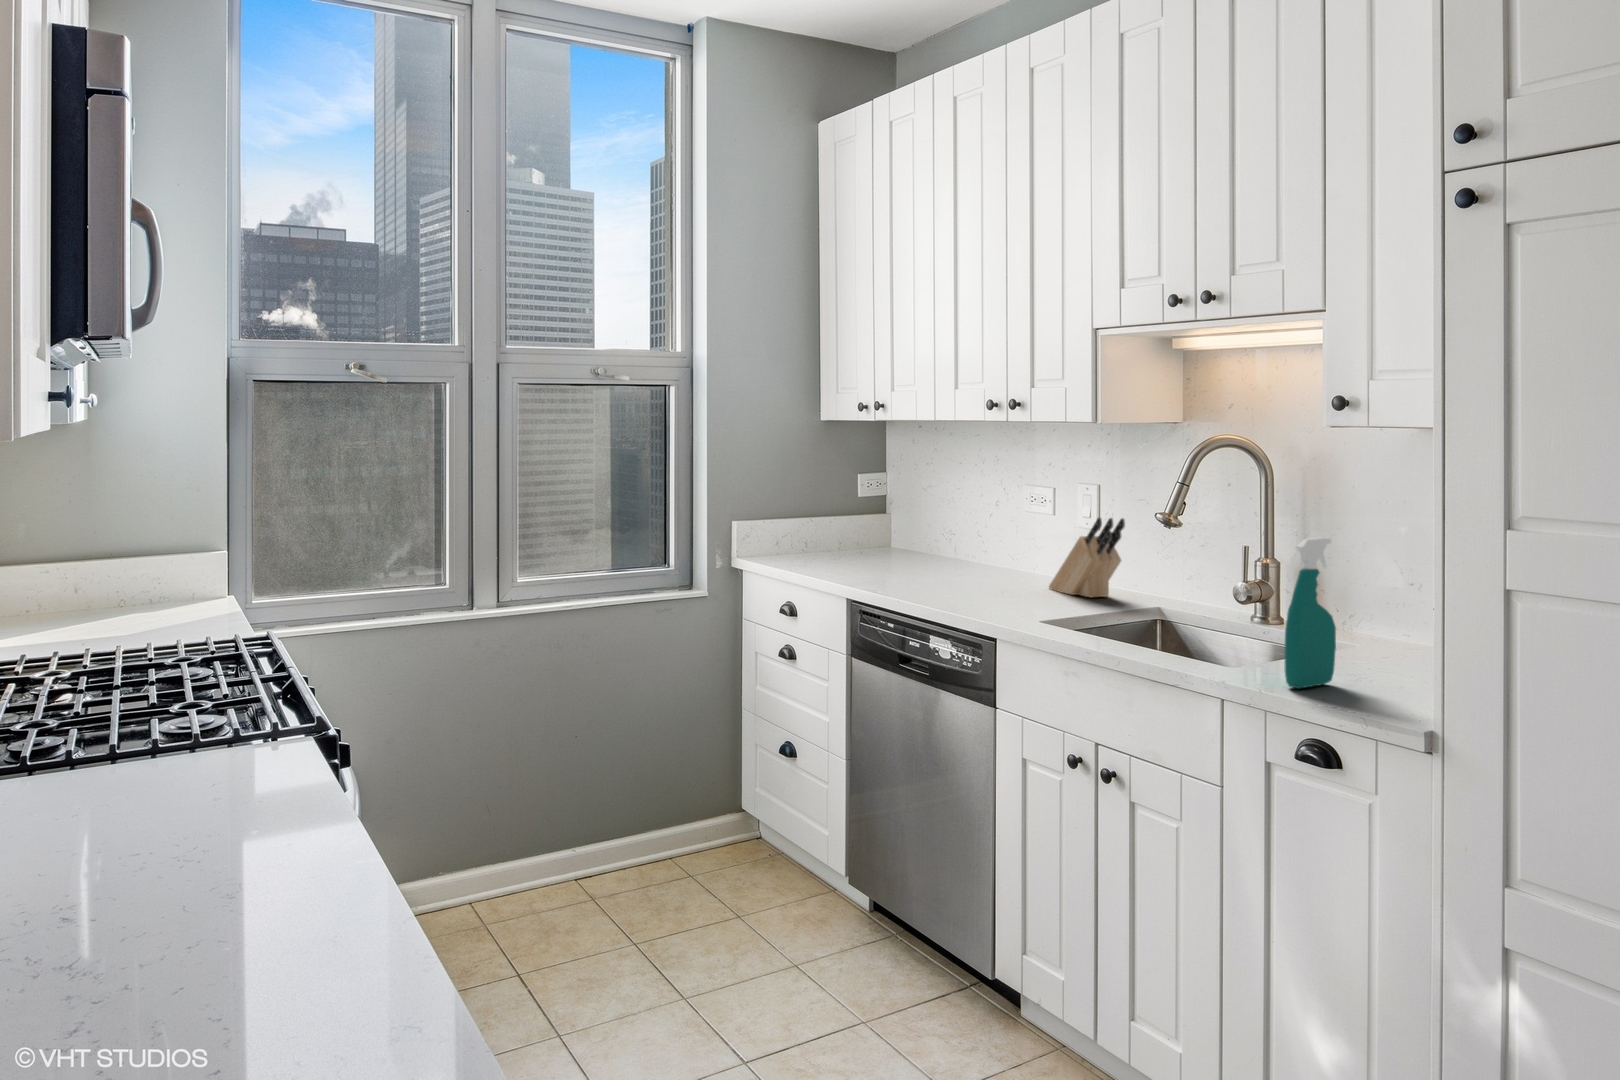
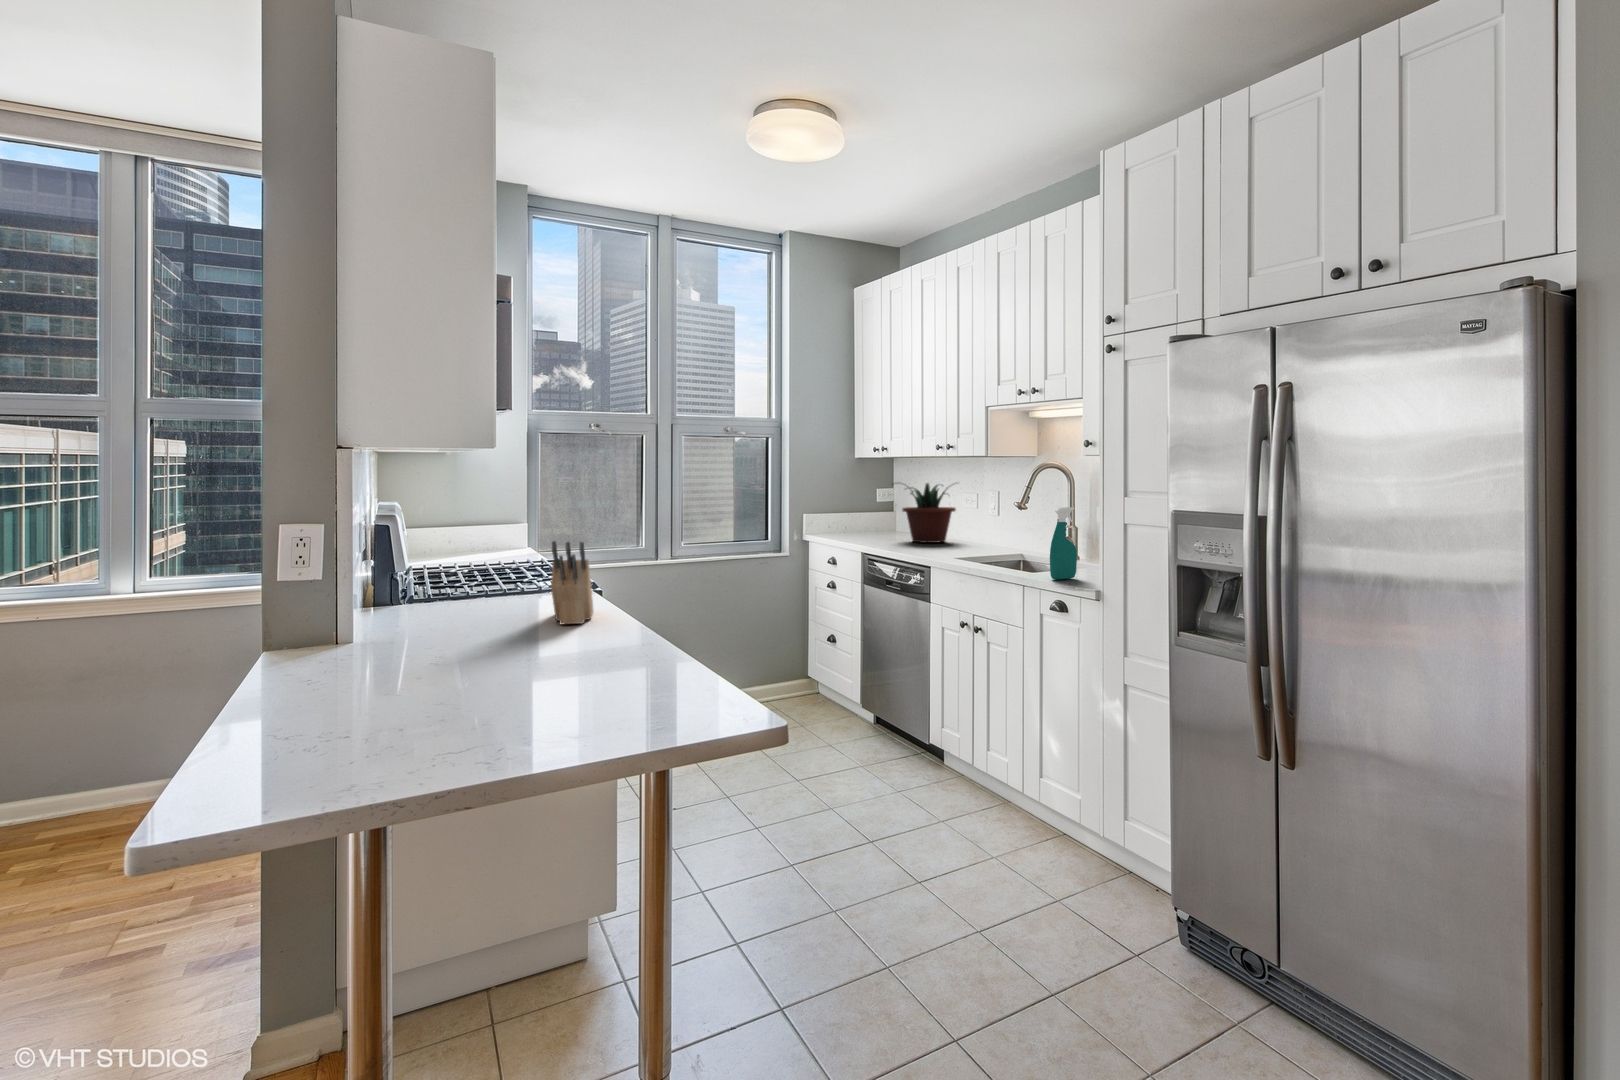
potted plant: none [899,469,1023,581] -> present [902,483,956,543]
knife block: present [1049,518,1125,597] -> present [551,541,594,624]

